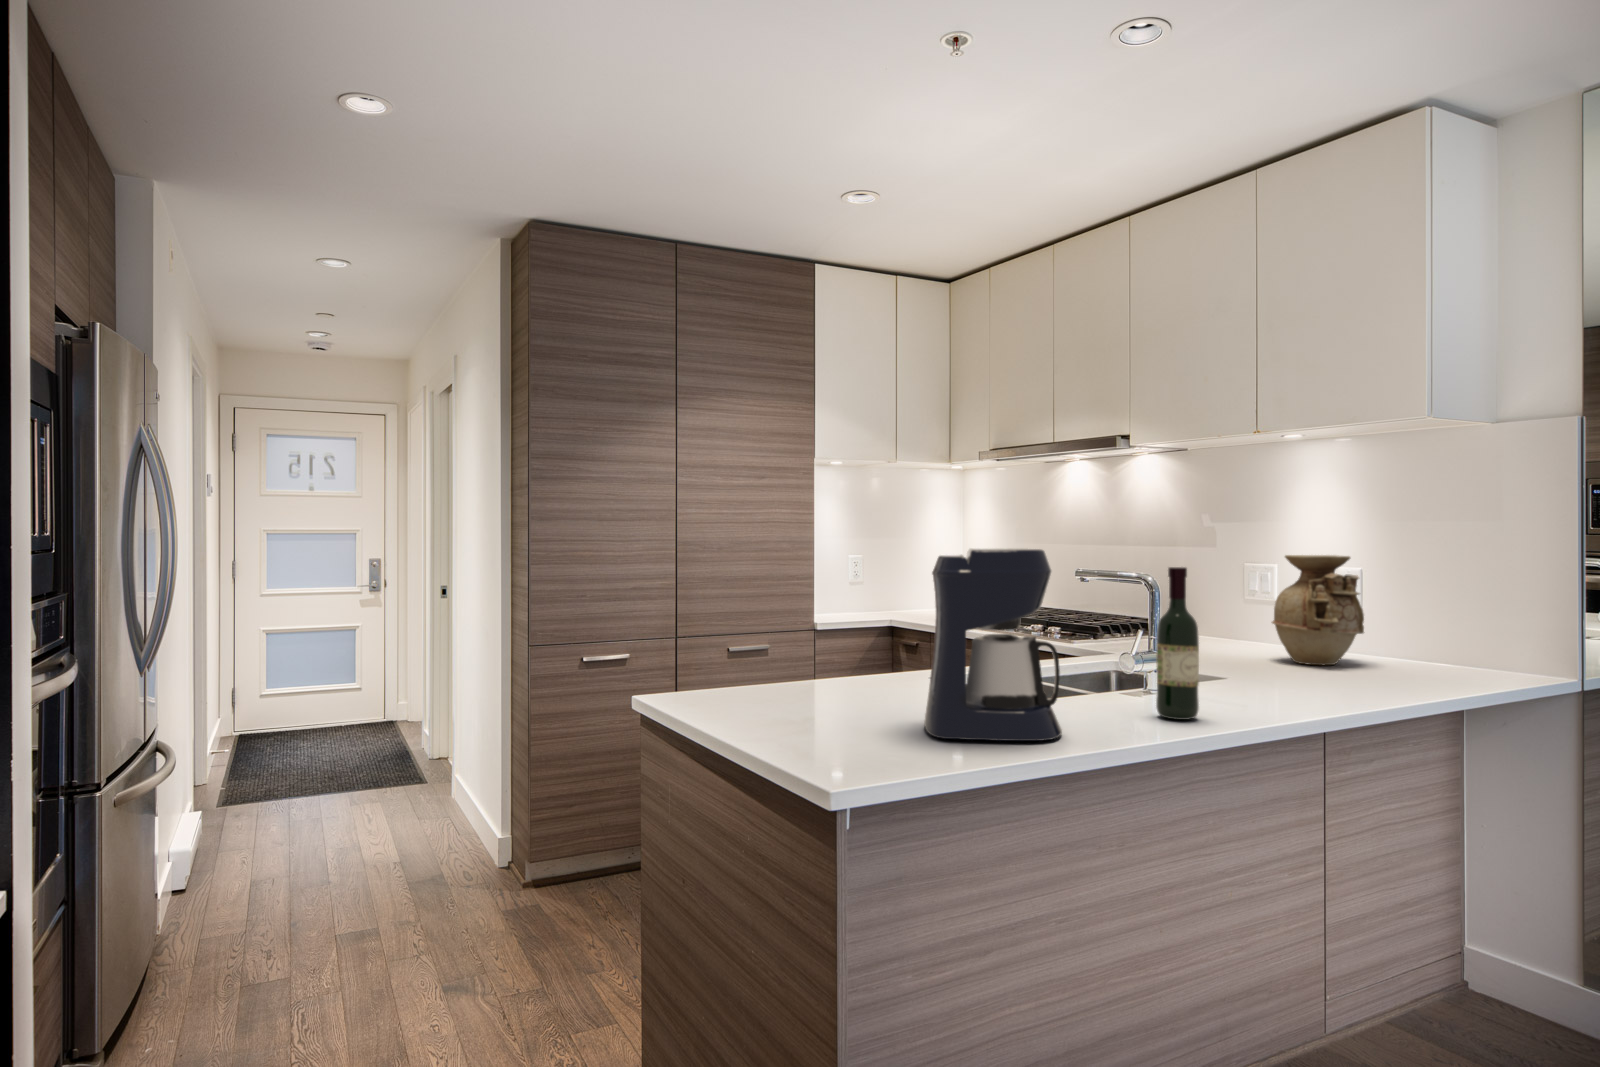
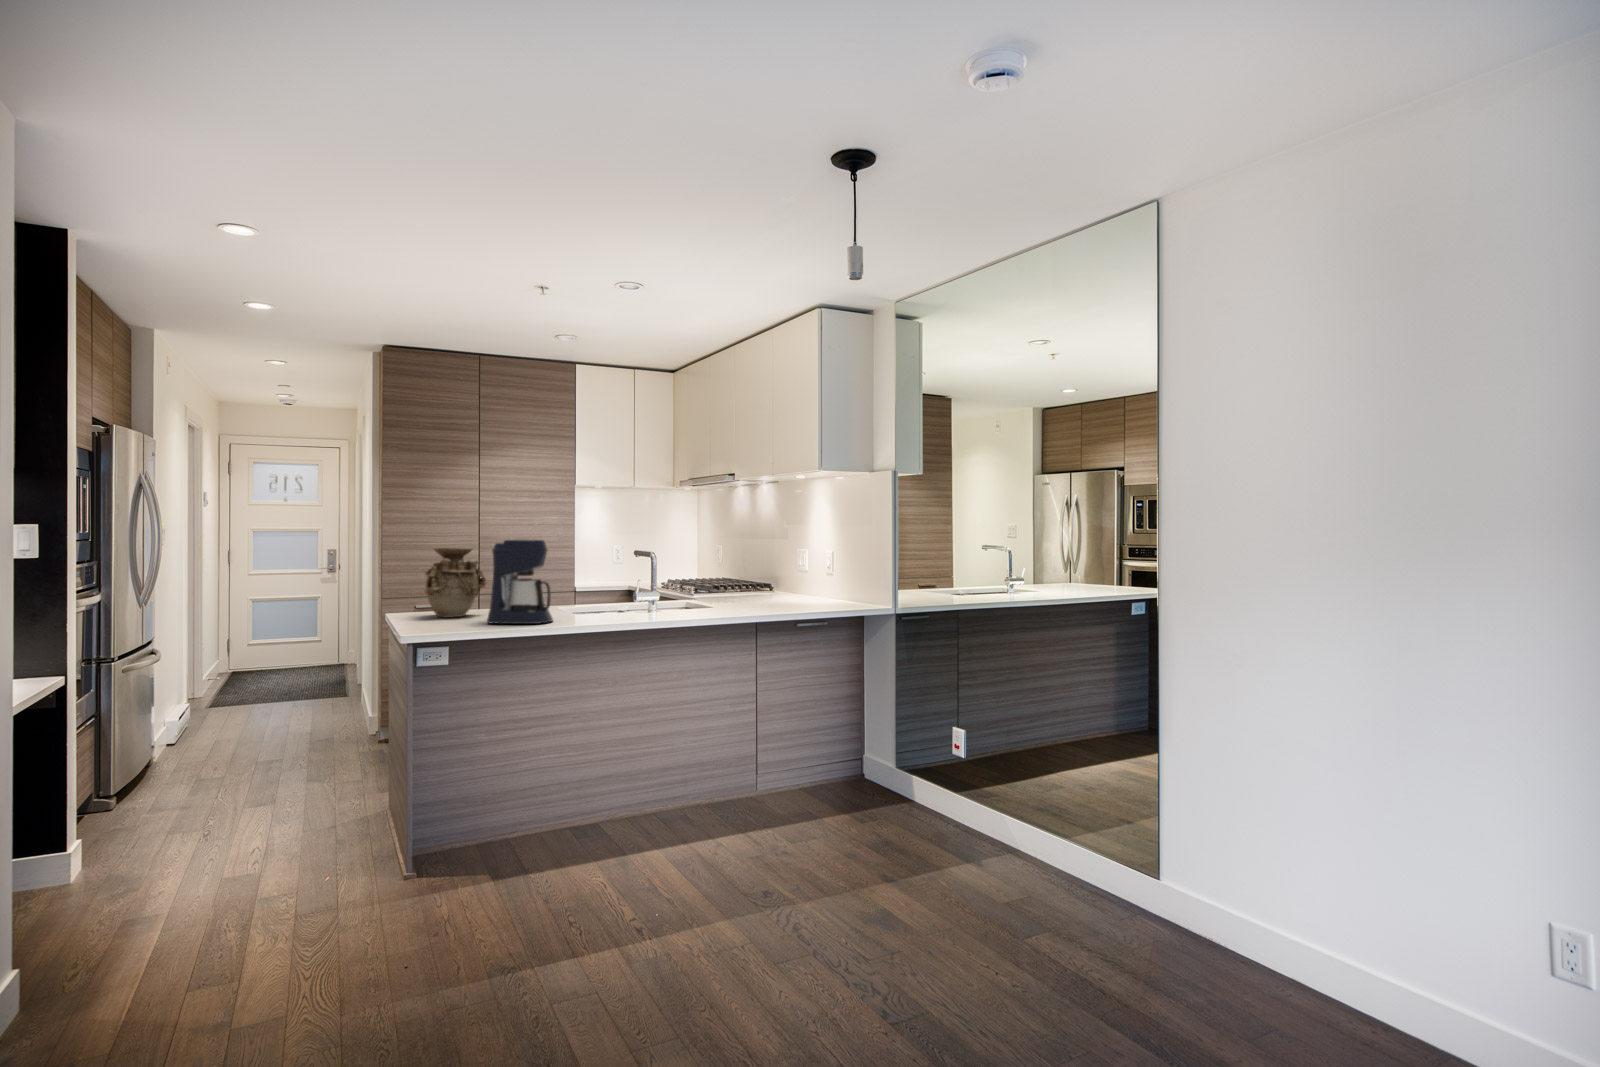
vase: present [1272,555,1364,665] -> present [425,547,486,617]
wine bottle: present [1156,567,1199,720] -> none [615,549,634,619]

